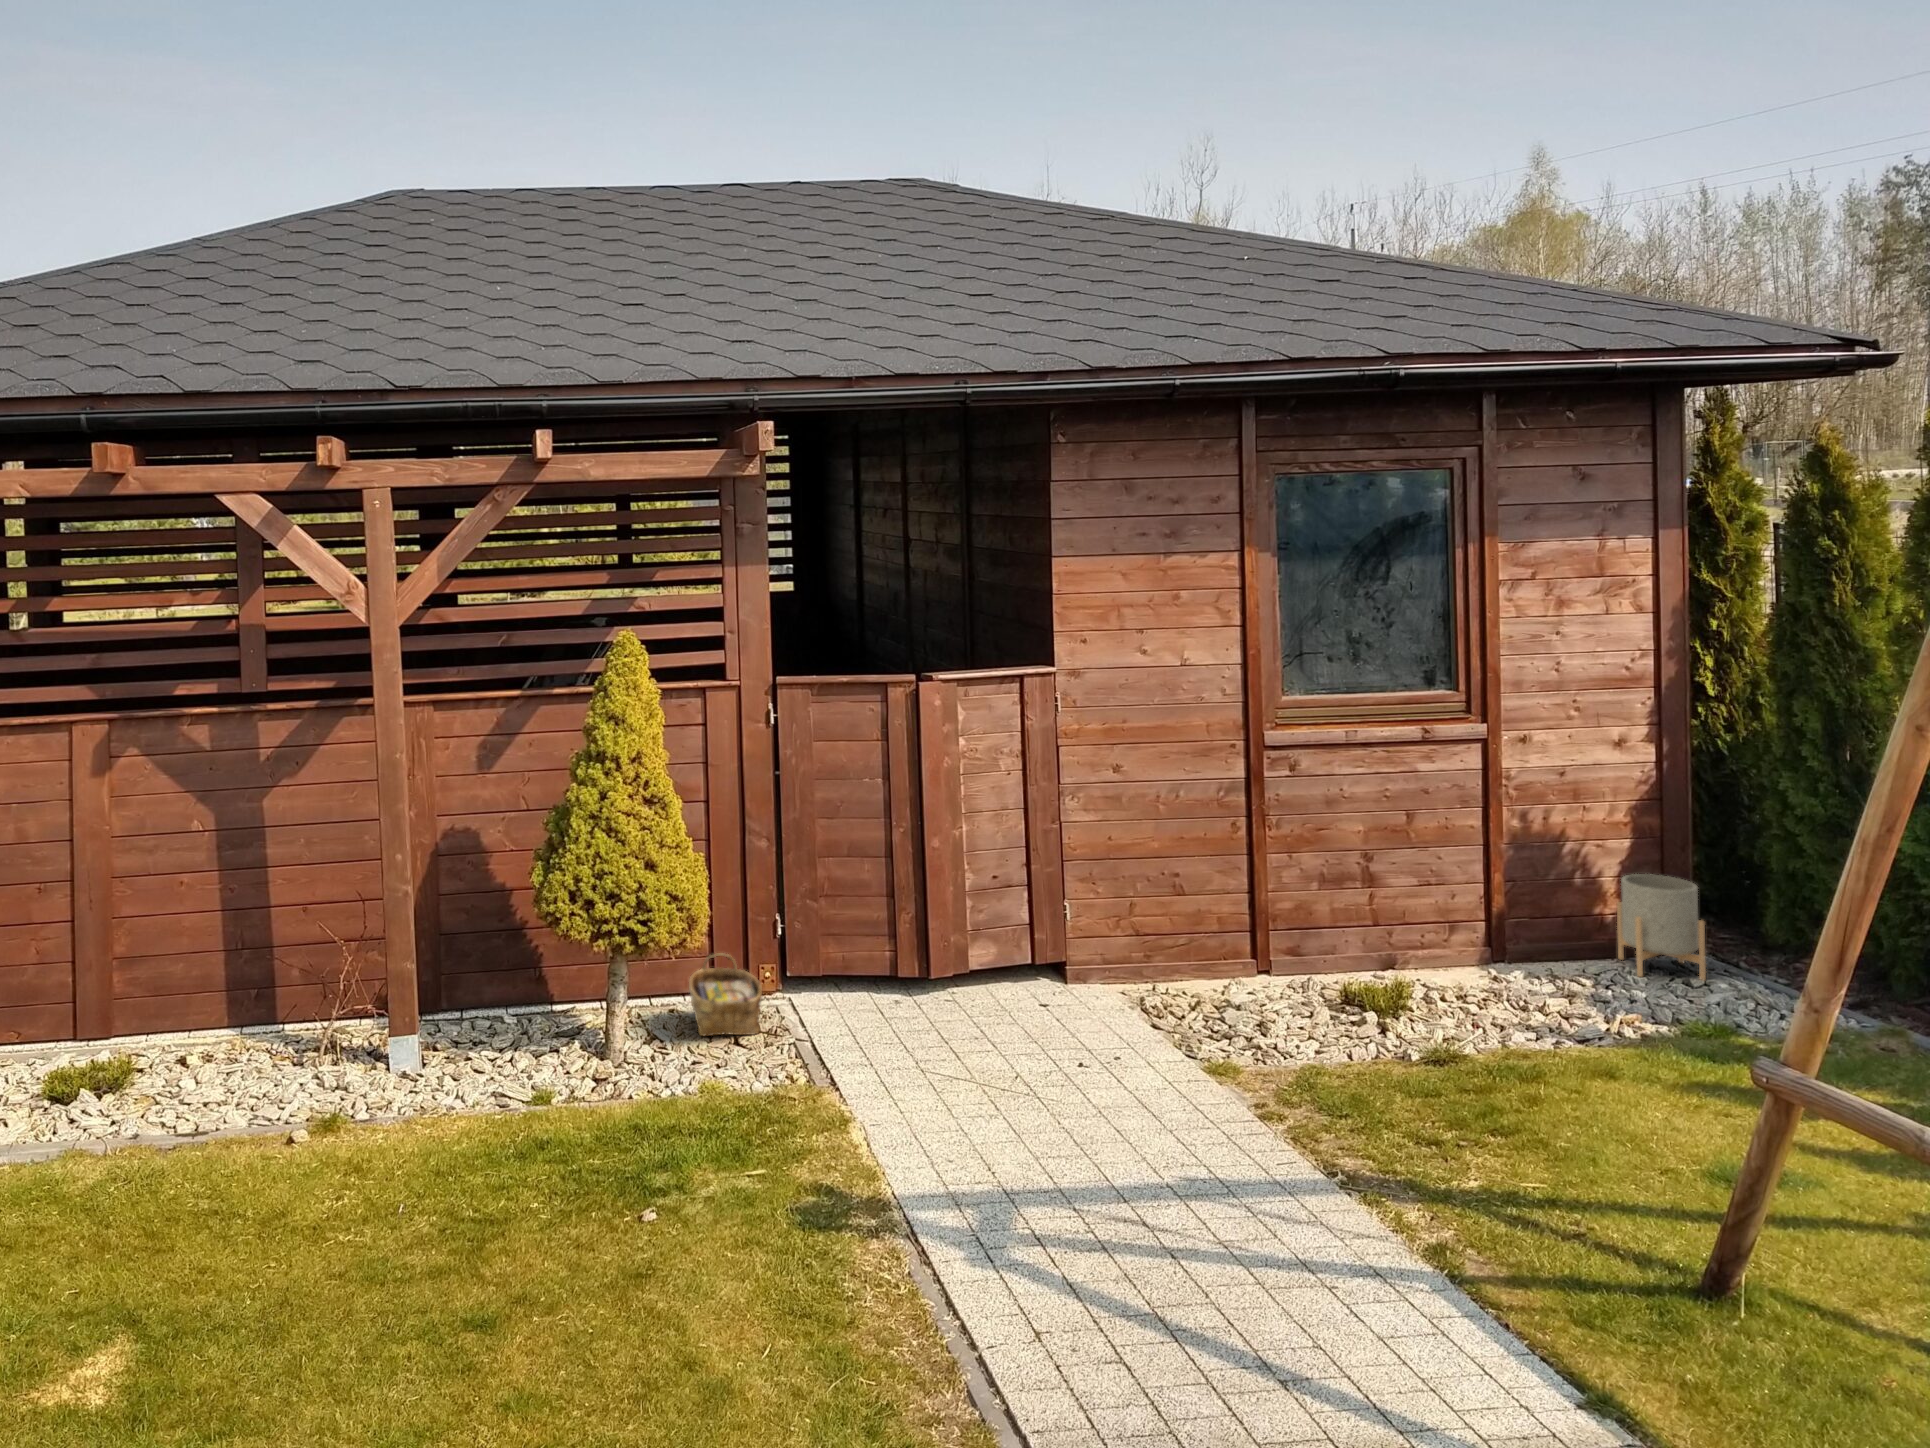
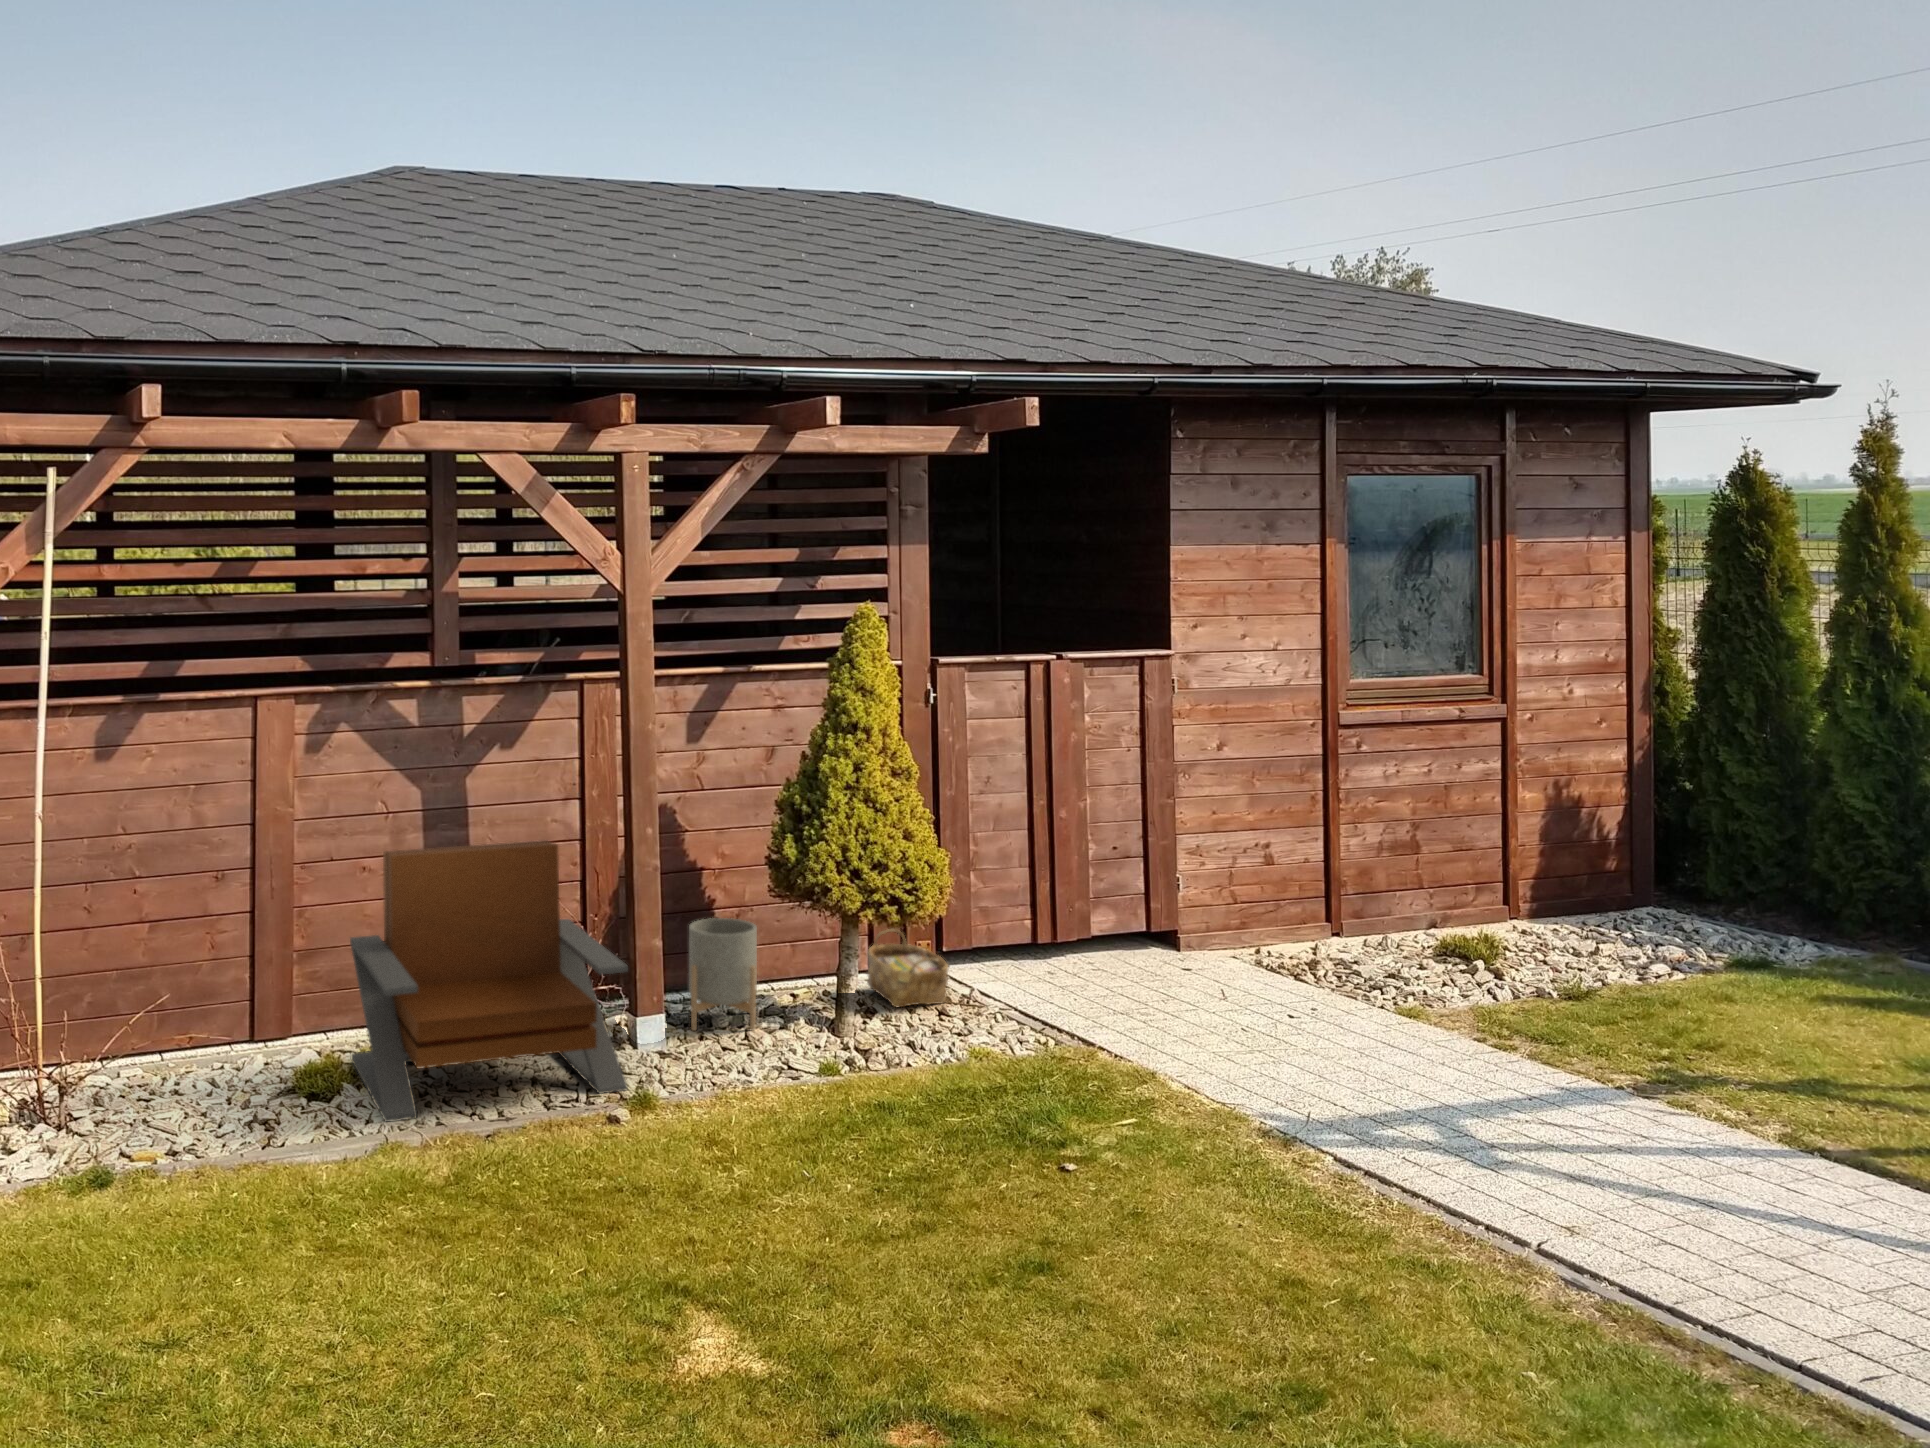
lounge chair: none [99,860,366,1131] -> present [350,840,628,1122]
planter: present [1617,874,1706,980] -> present [689,918,757,1031]

